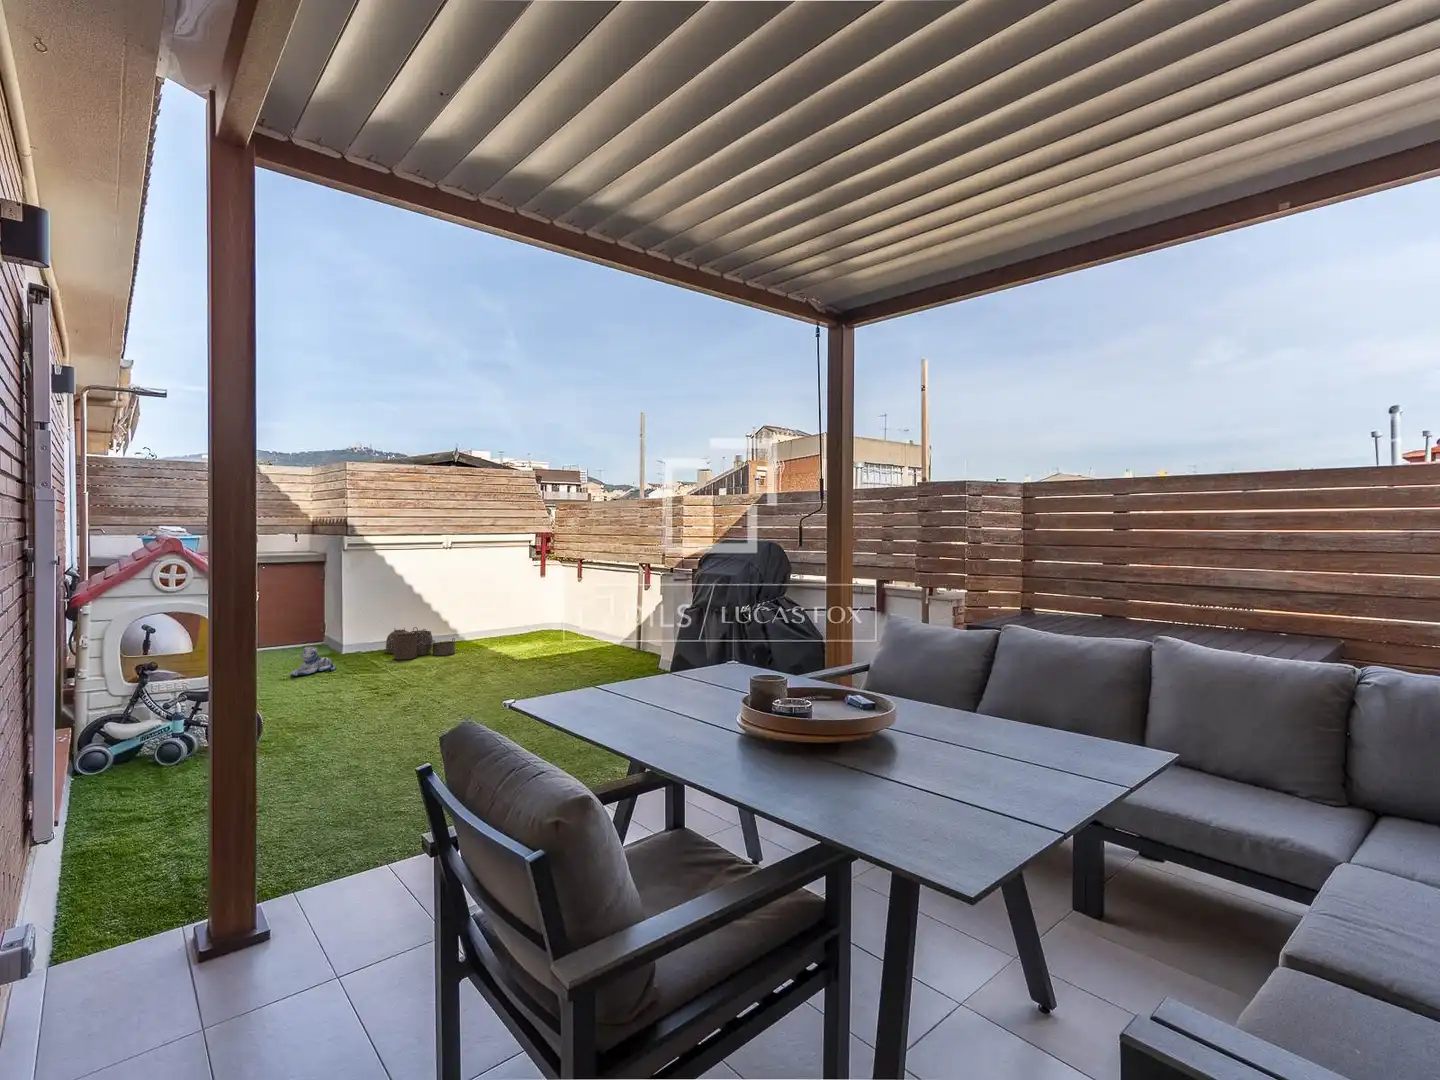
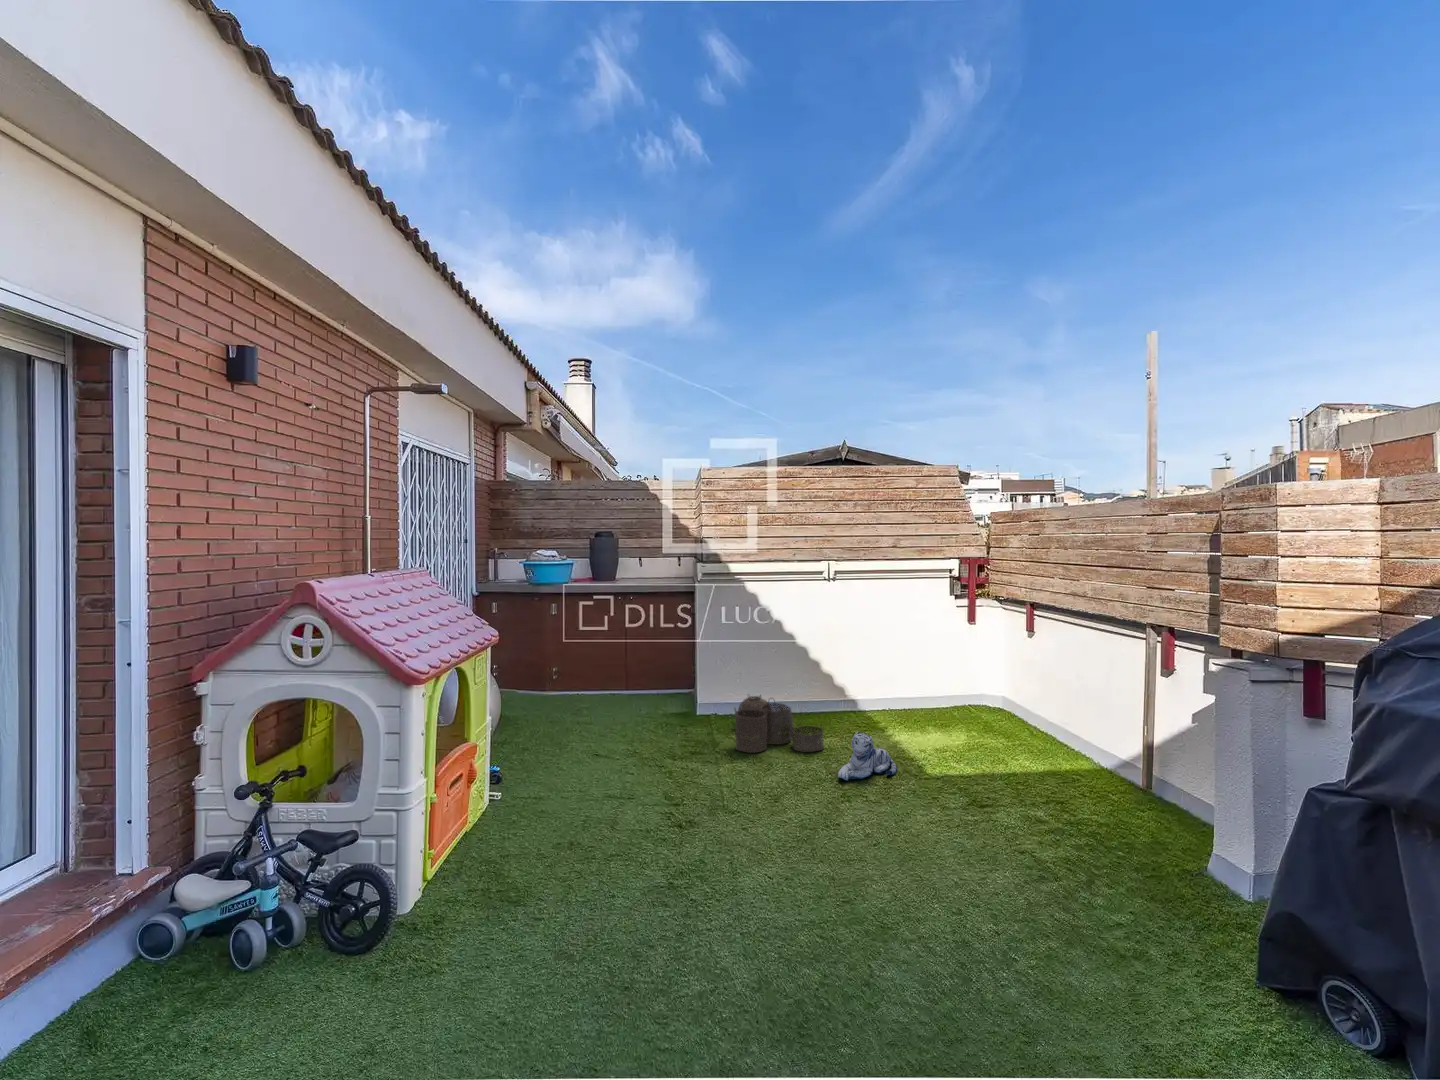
plush toy: present [290,646,336,676] -> present [838,732,897,781]

